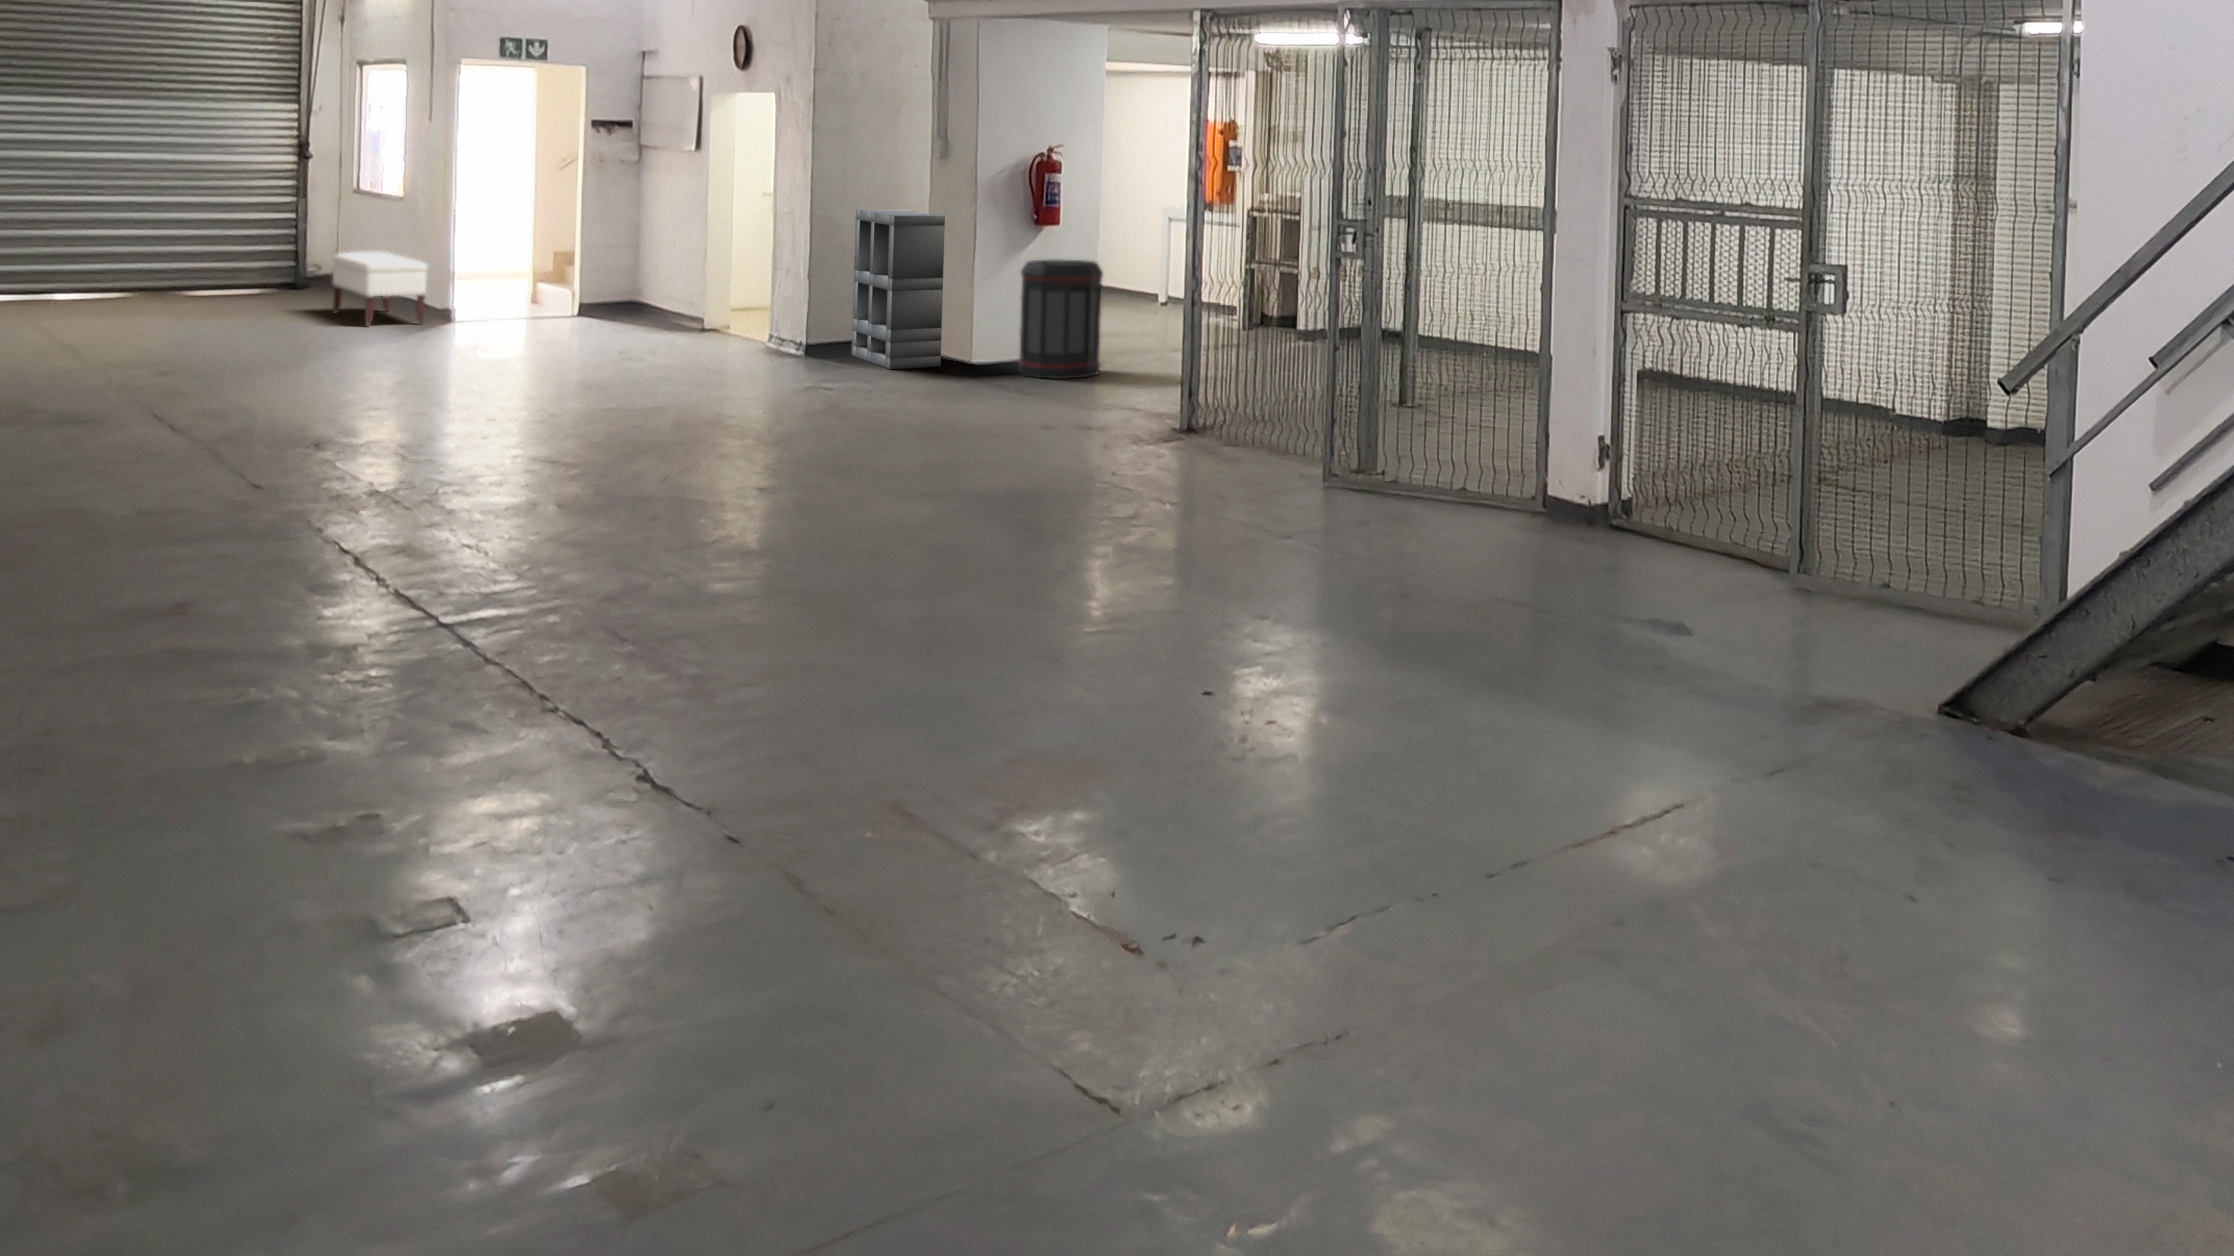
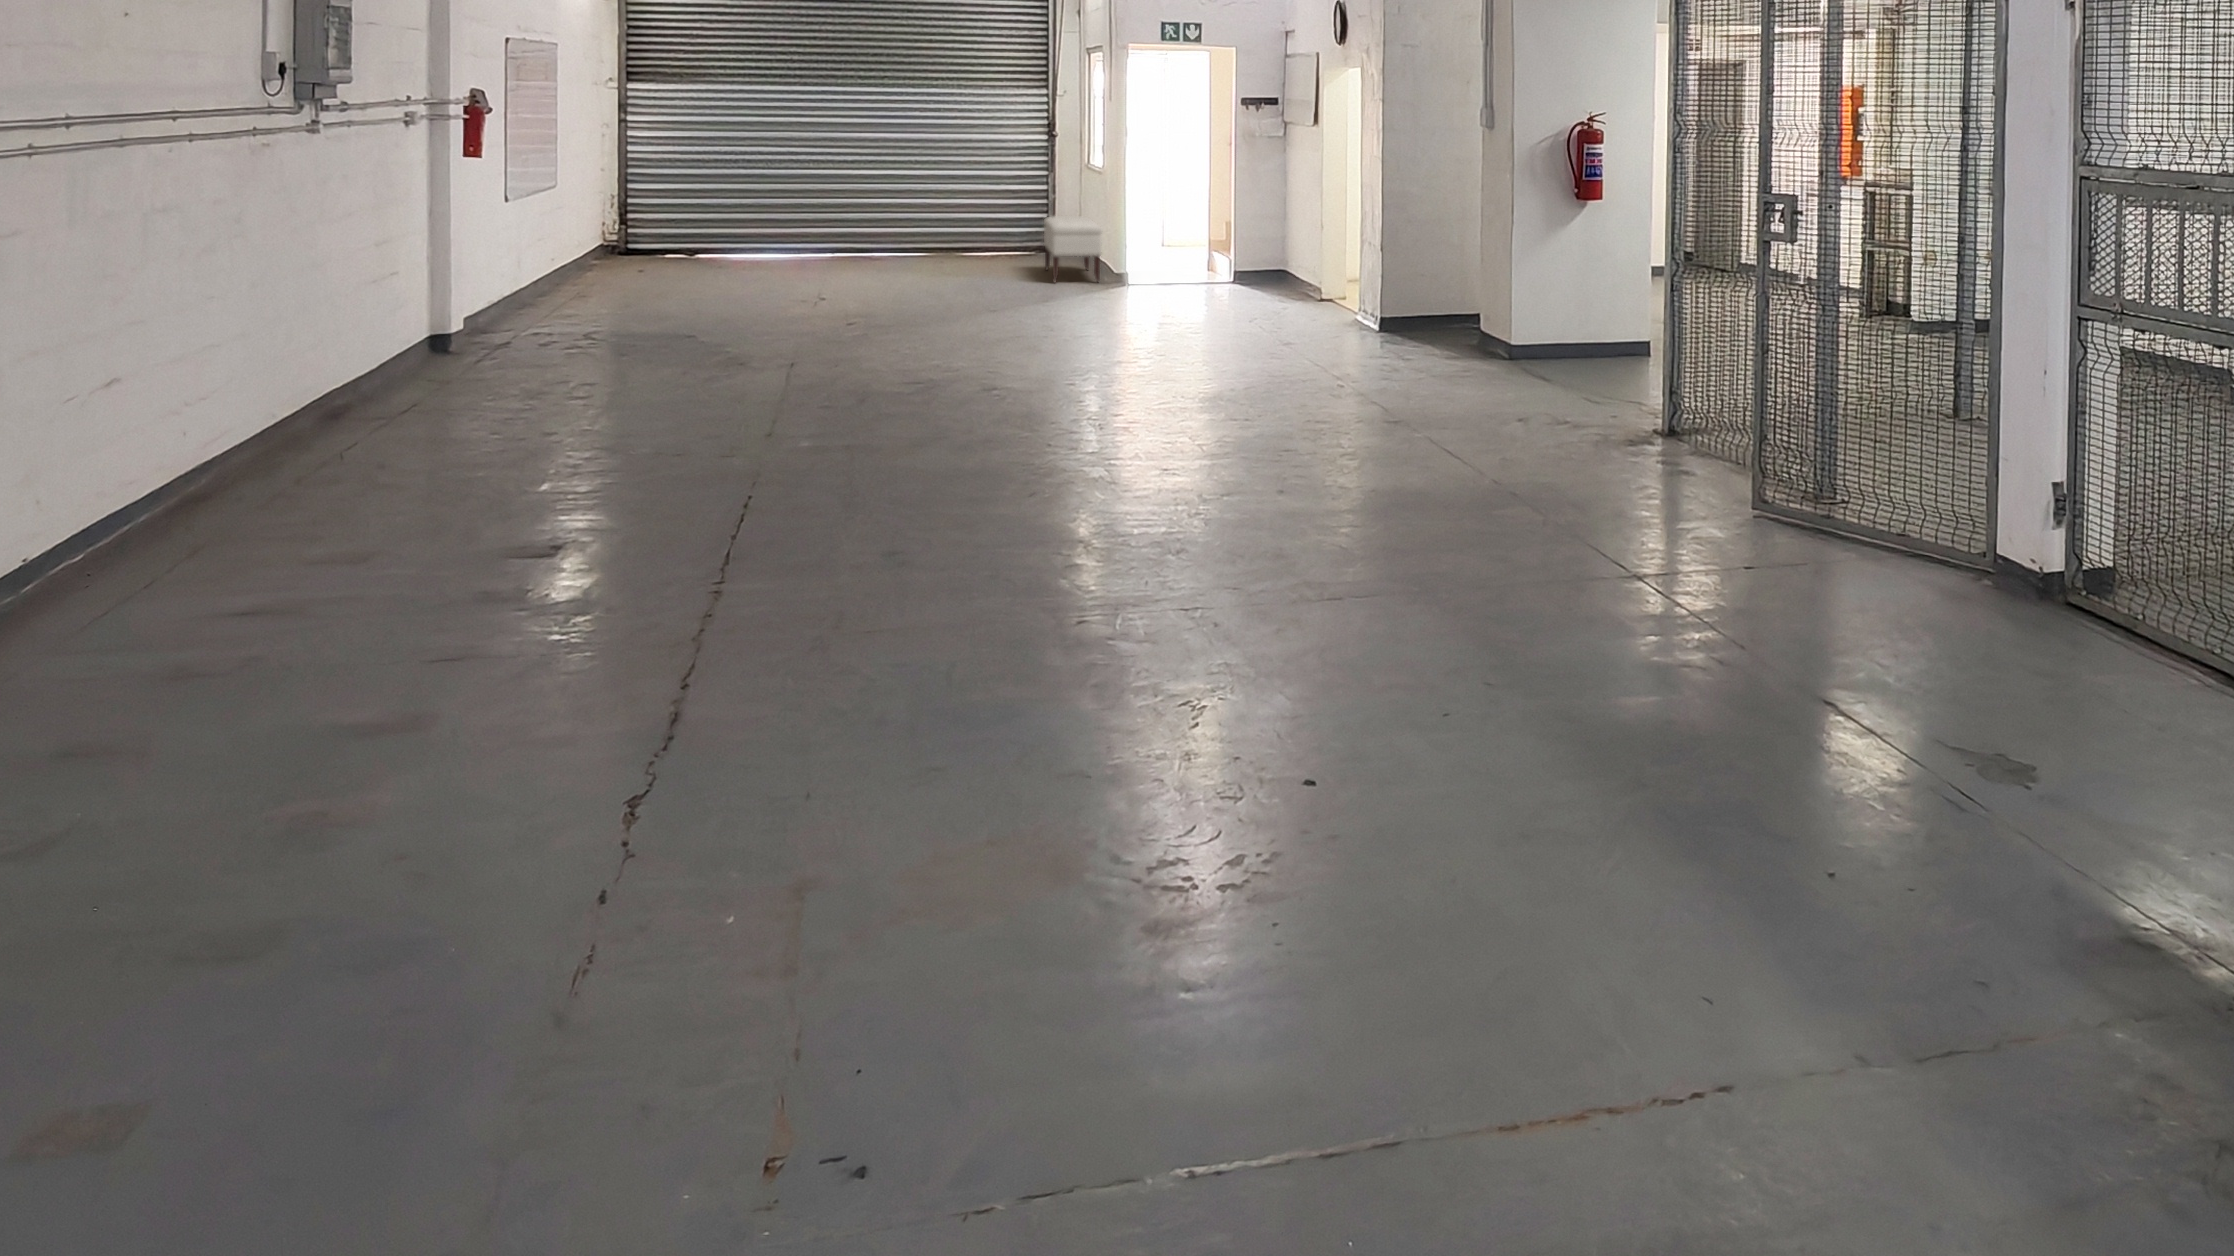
shelving unit: present [852,210,945,369] -> none [1423,181,1495,344]
trash can: present [1018,259,1103,379] -> none [1560,235,1646,364]

